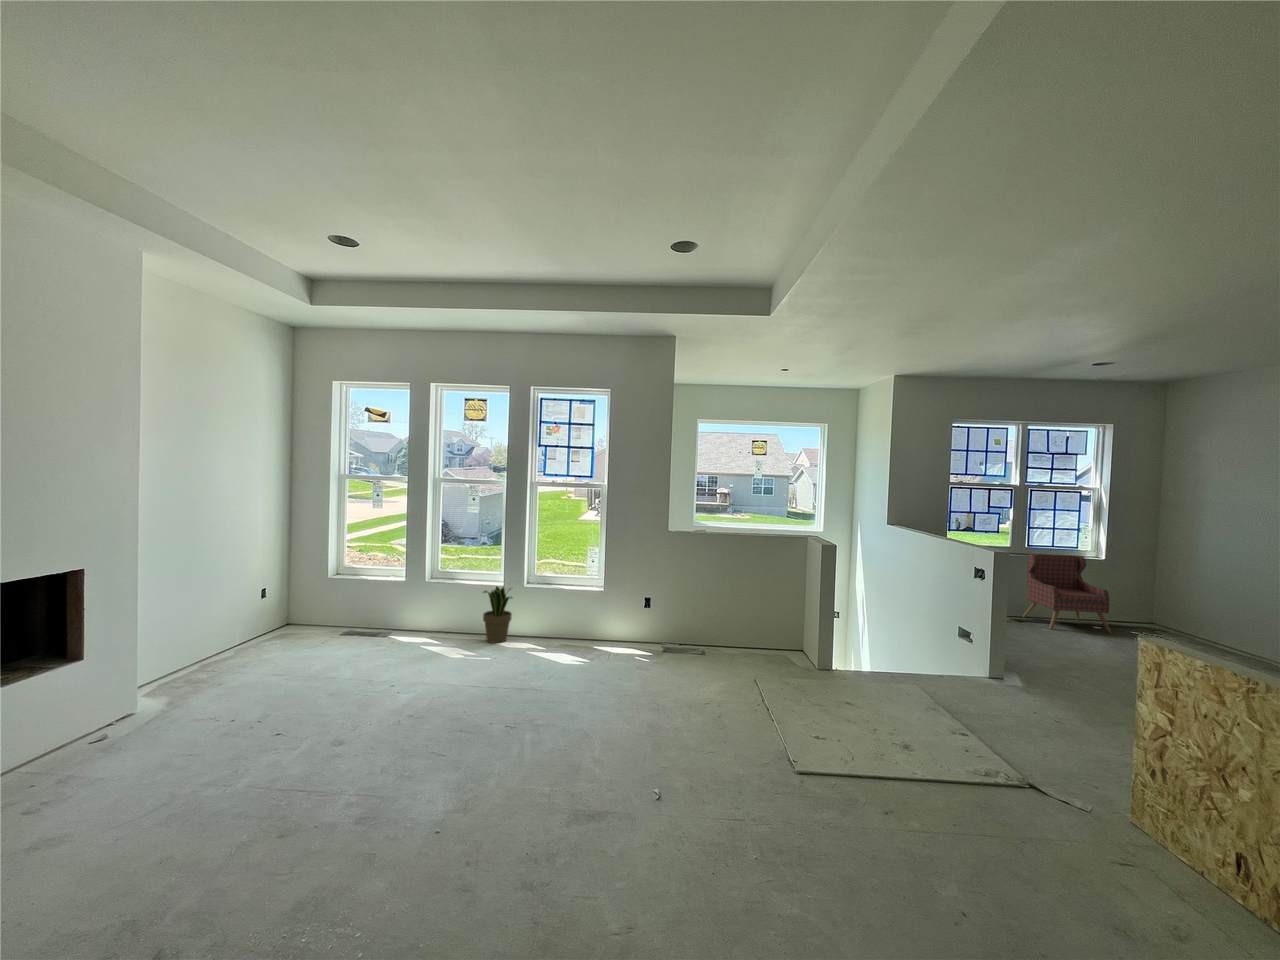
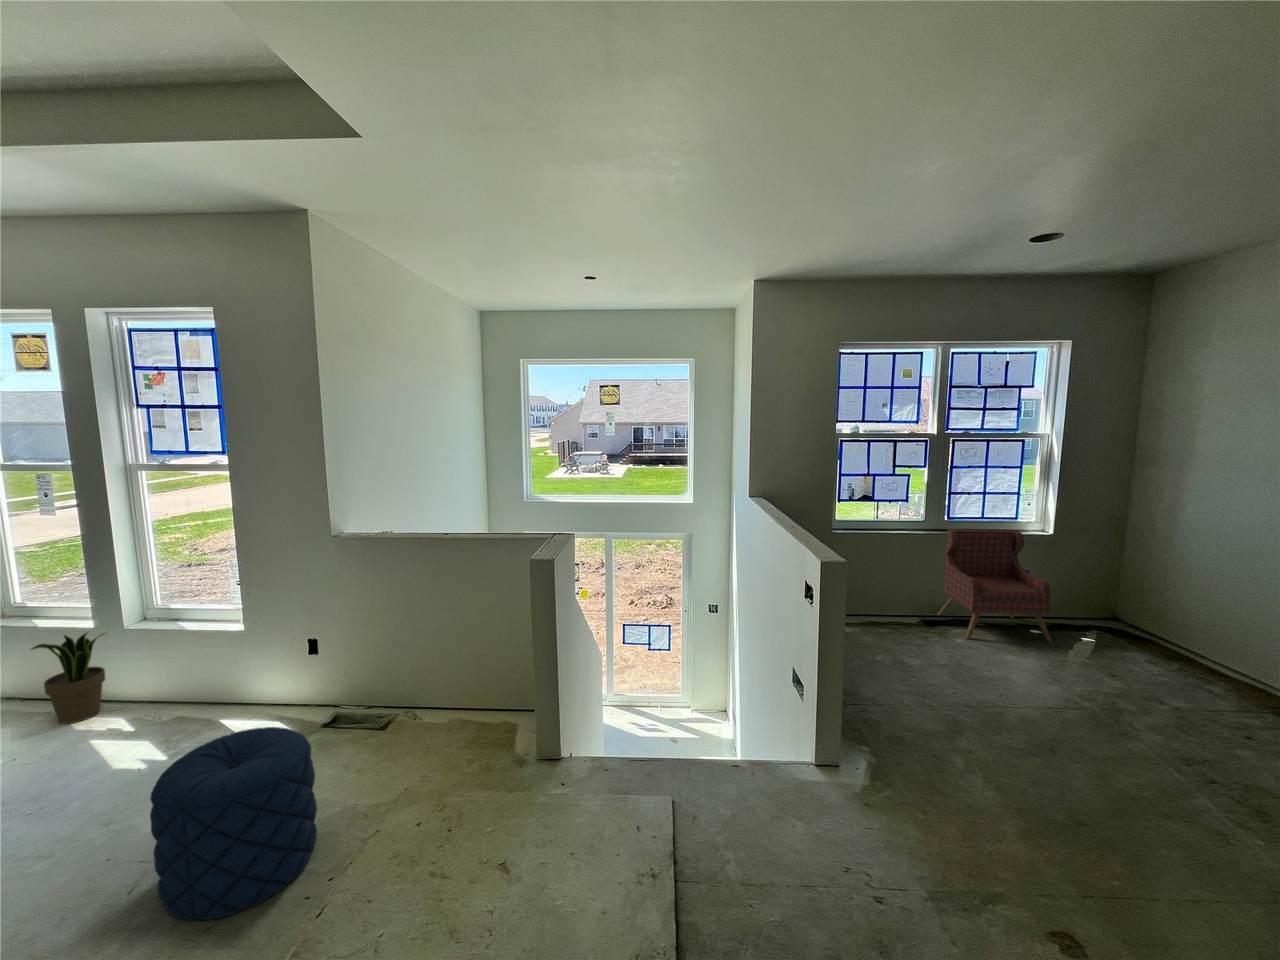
pouf: none [666,624,738,709] -> present [150,727,317,920]

